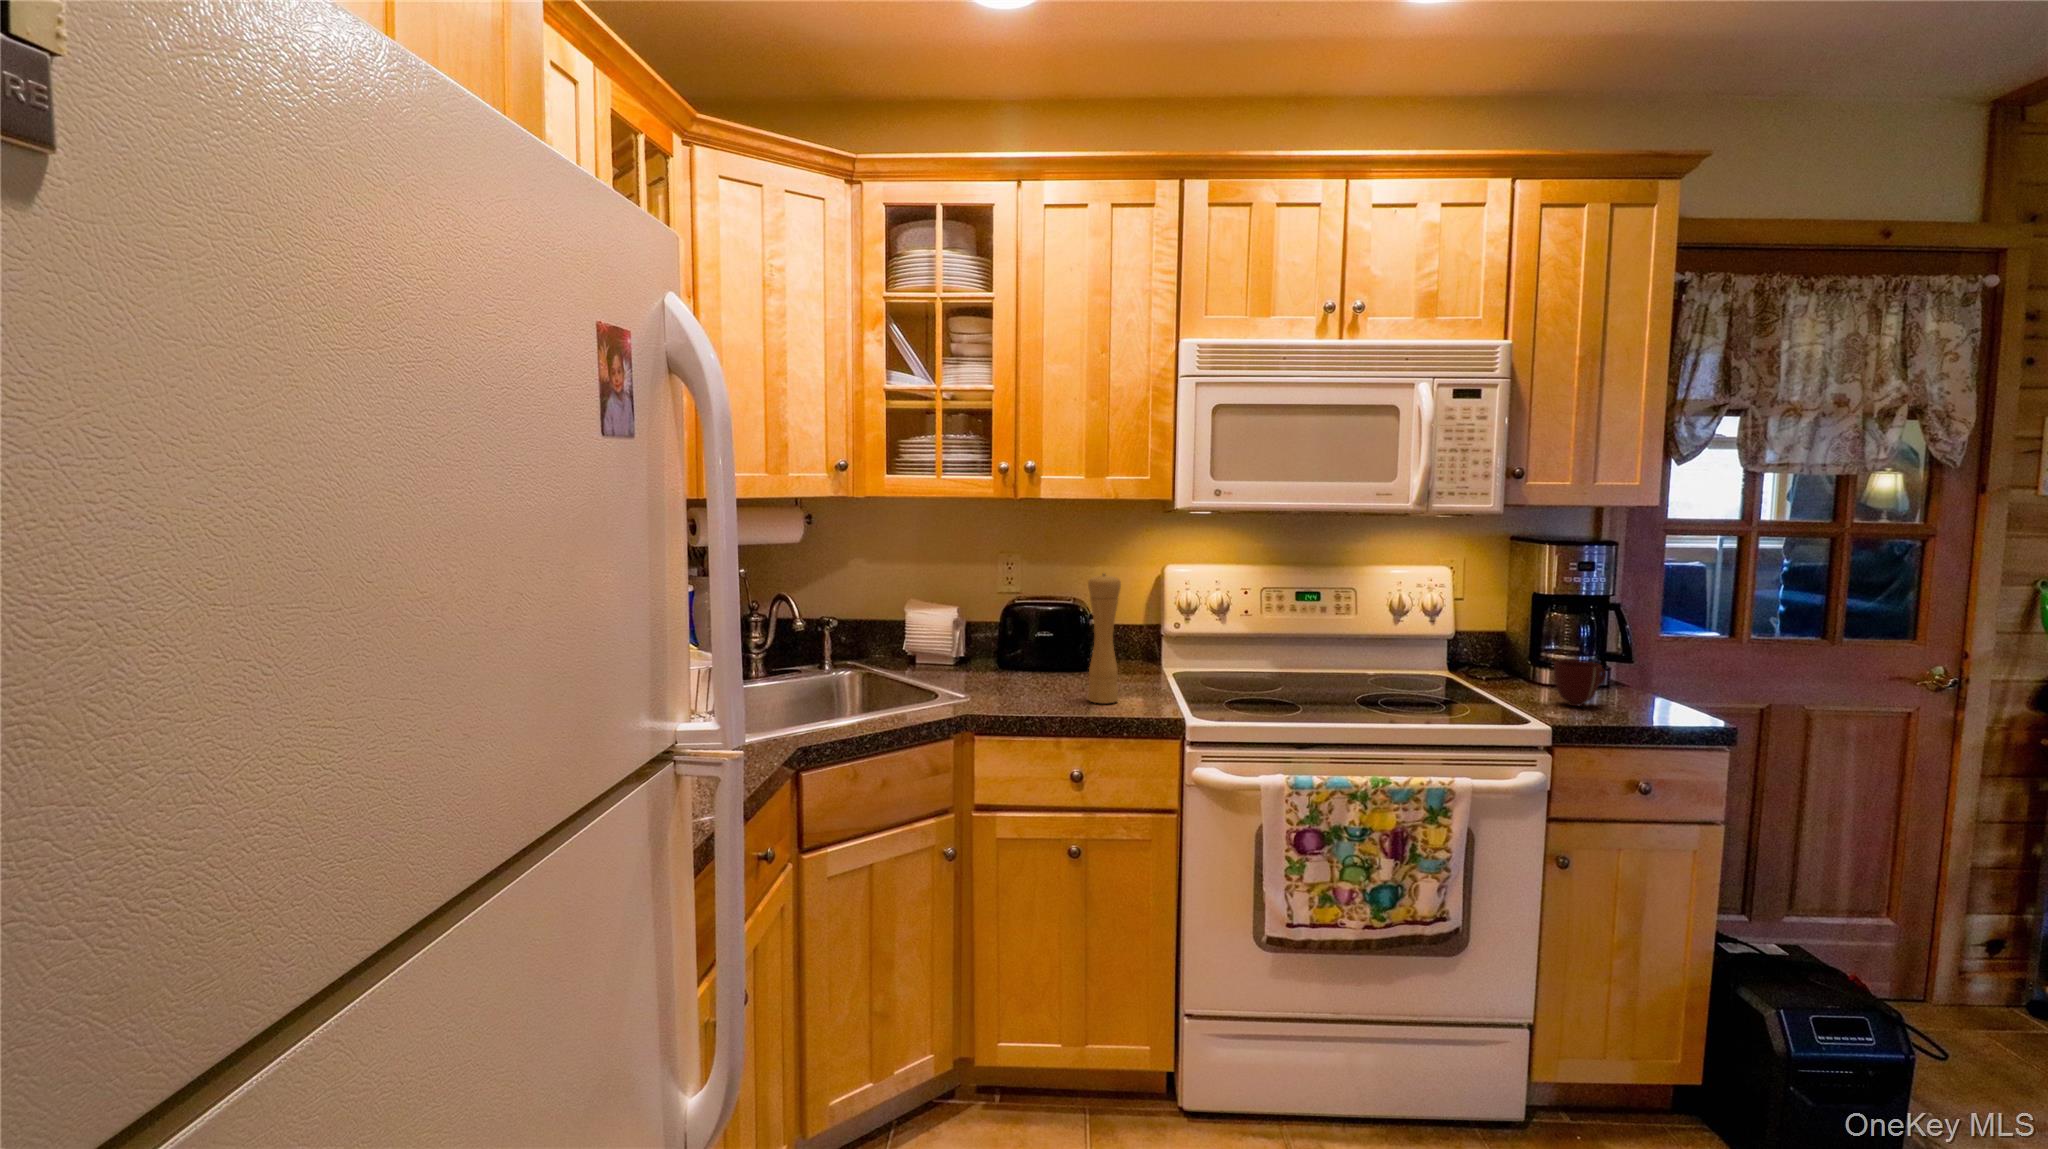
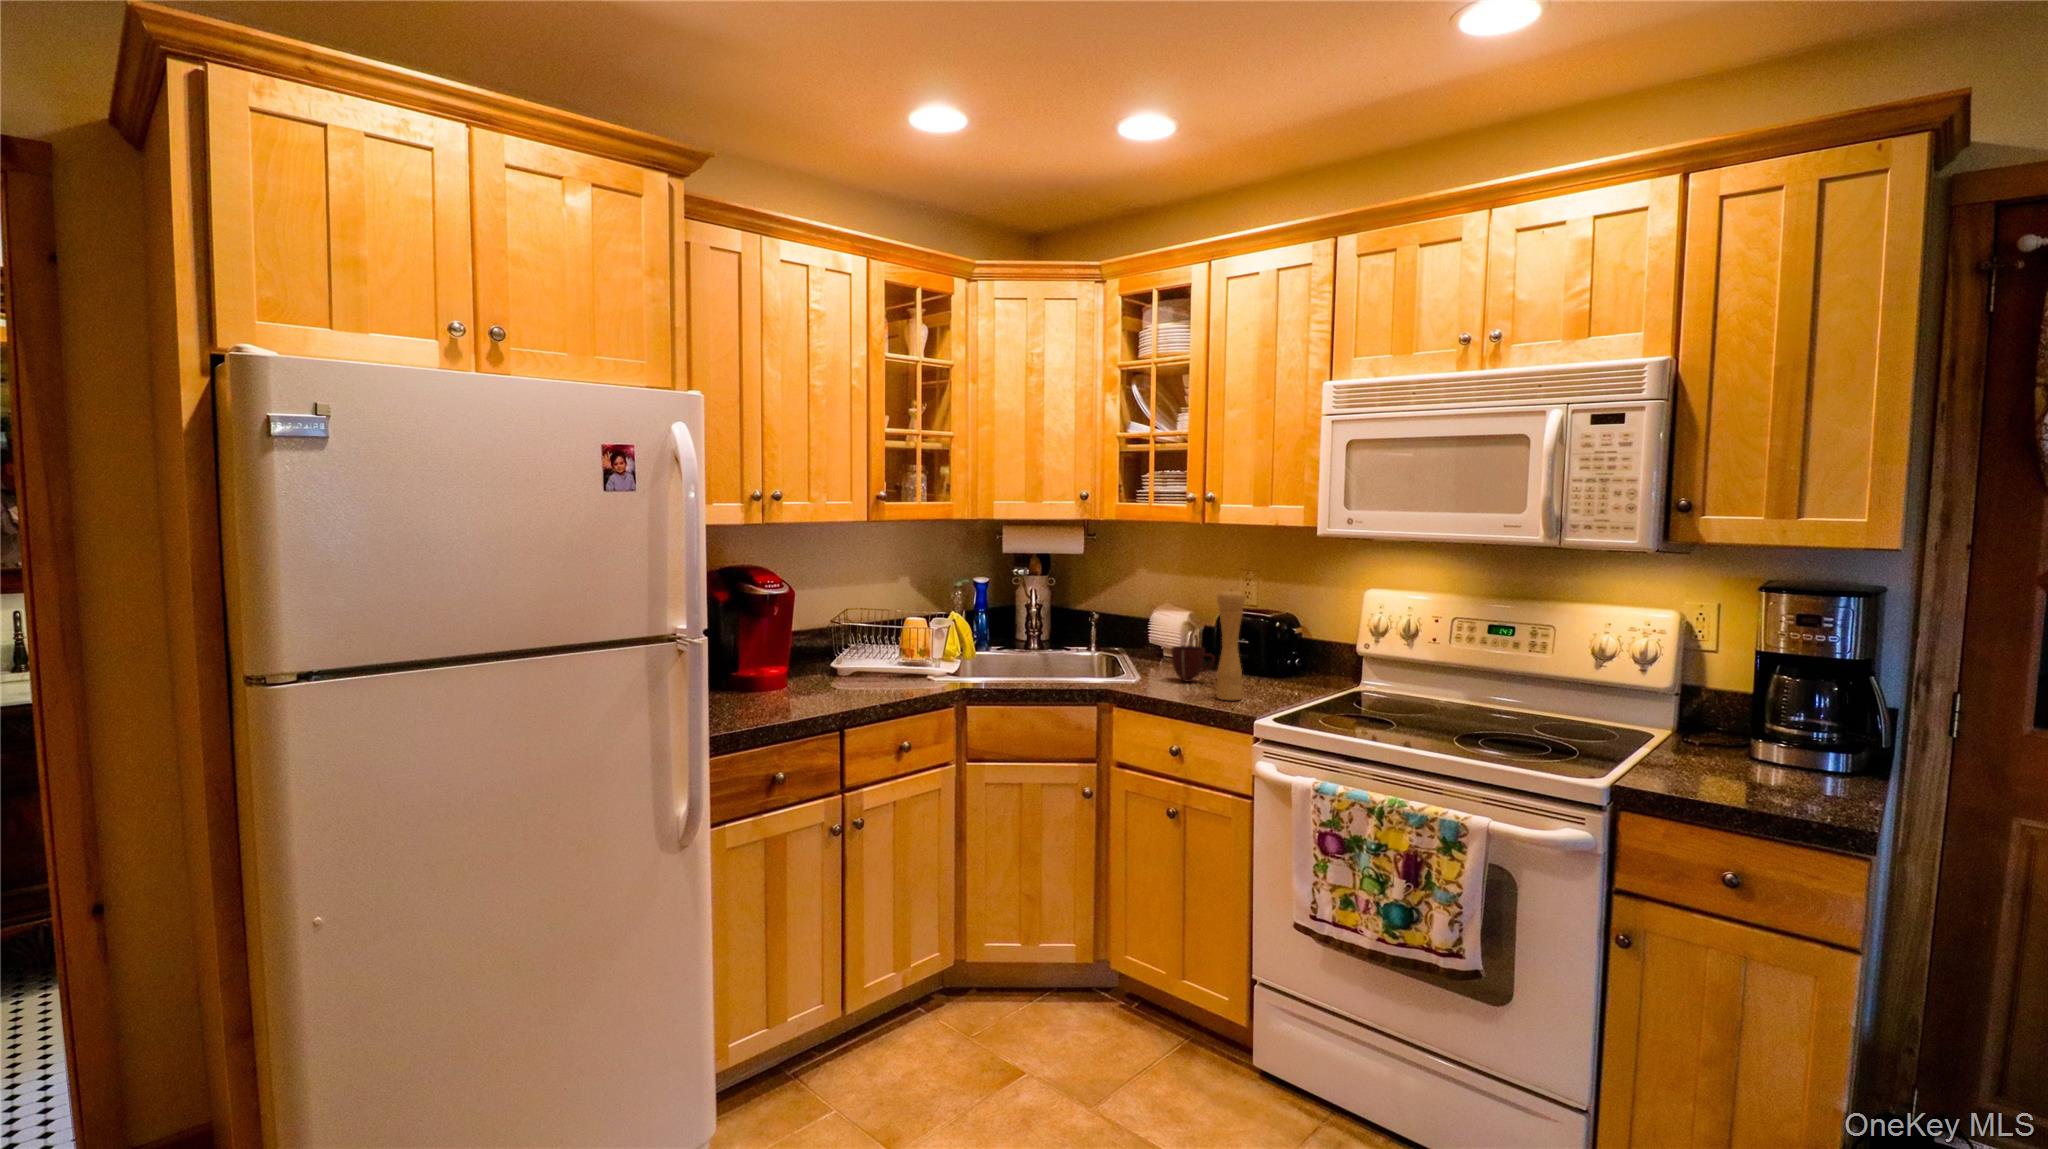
mug: present [1554,660,1606,706] -> present [1171,646,1215,682]

